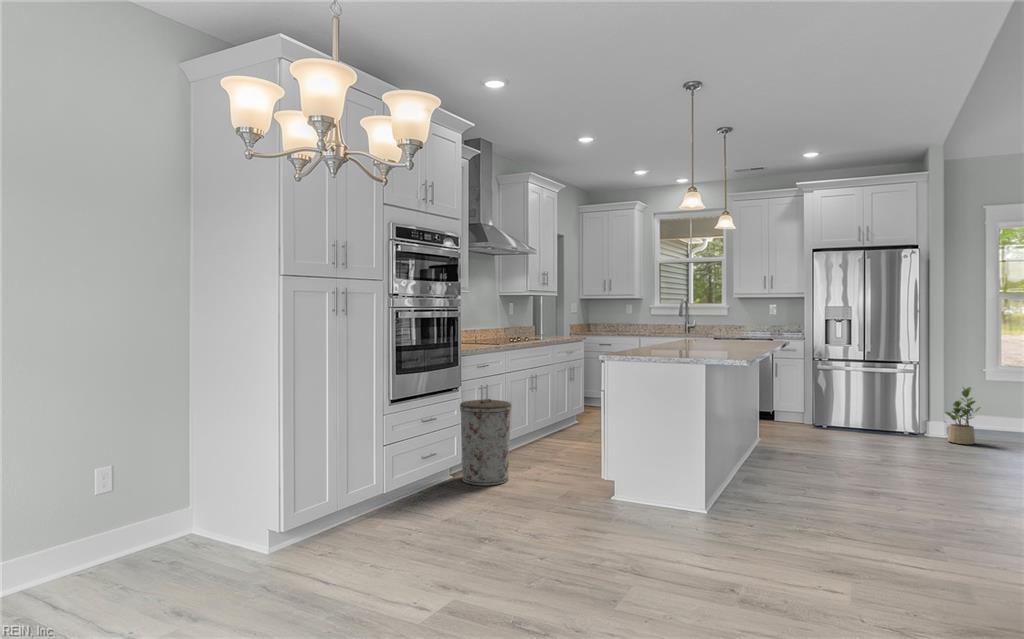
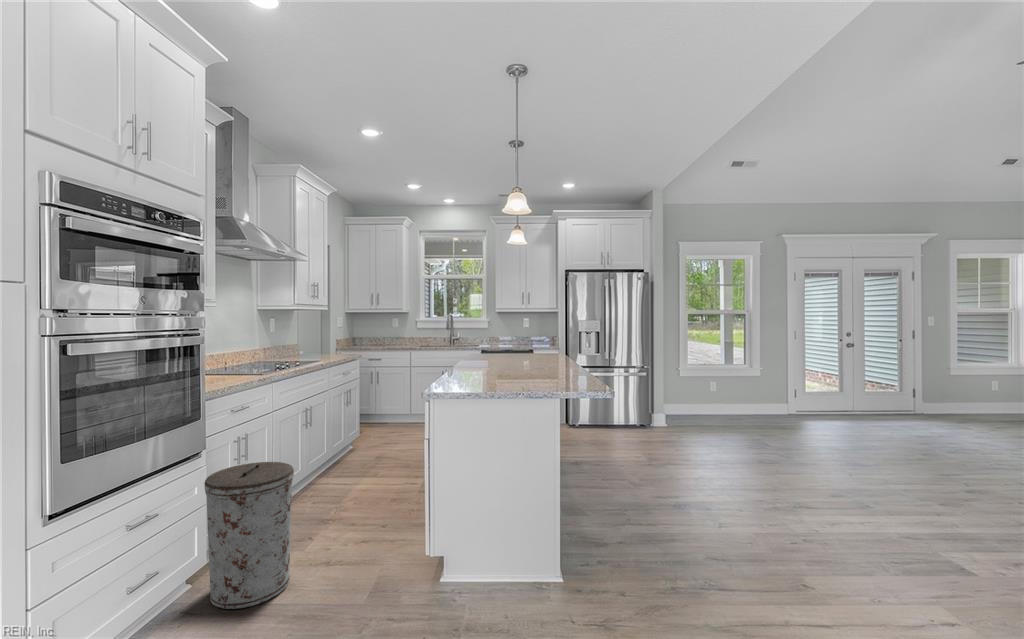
potted plant: present [946,387,980,444] -> none [661,382,687,428]

